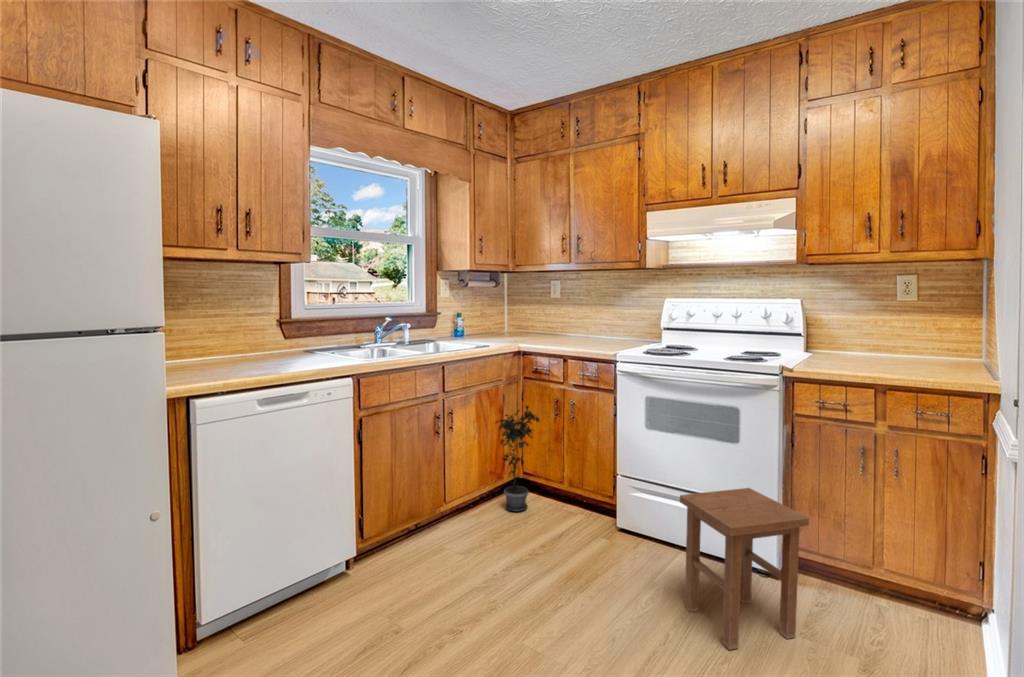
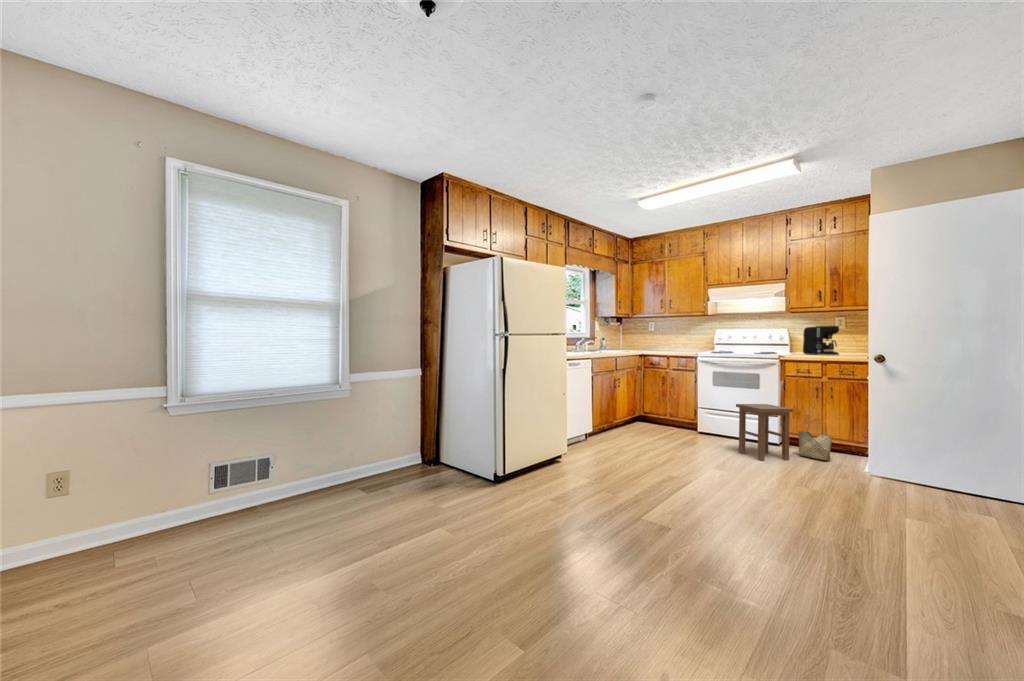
coffee maker: none [831,295,908,359] -> present [803,326,839,355]
potted plant: present [495,406,540,512] -> none [634,378,657,429]
woven basket: none [817,526,897,635] -> present [798,419,833,461]

